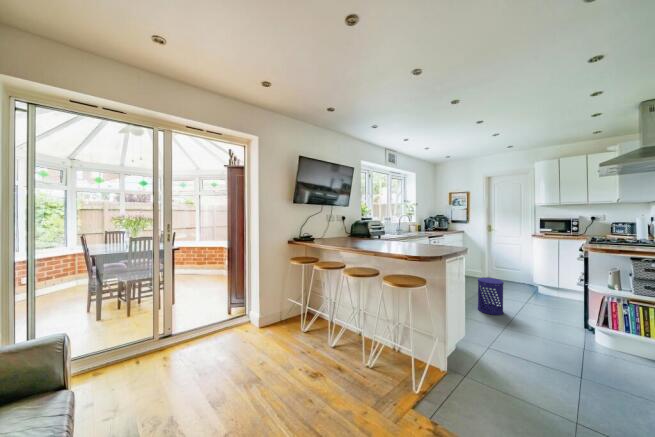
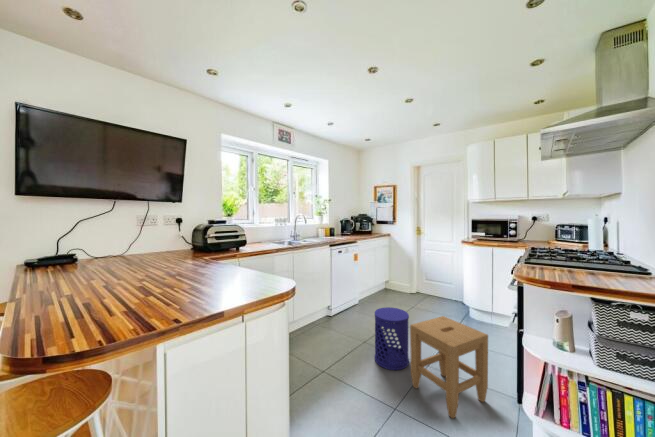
stool: none [510,281,565,334] -> present [410,316,488,418]

